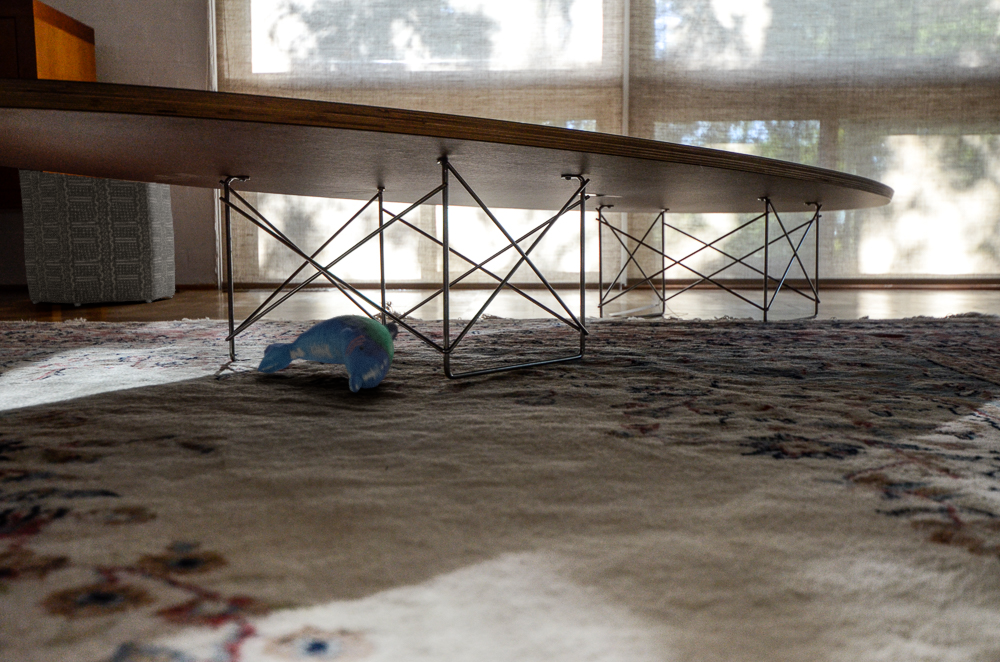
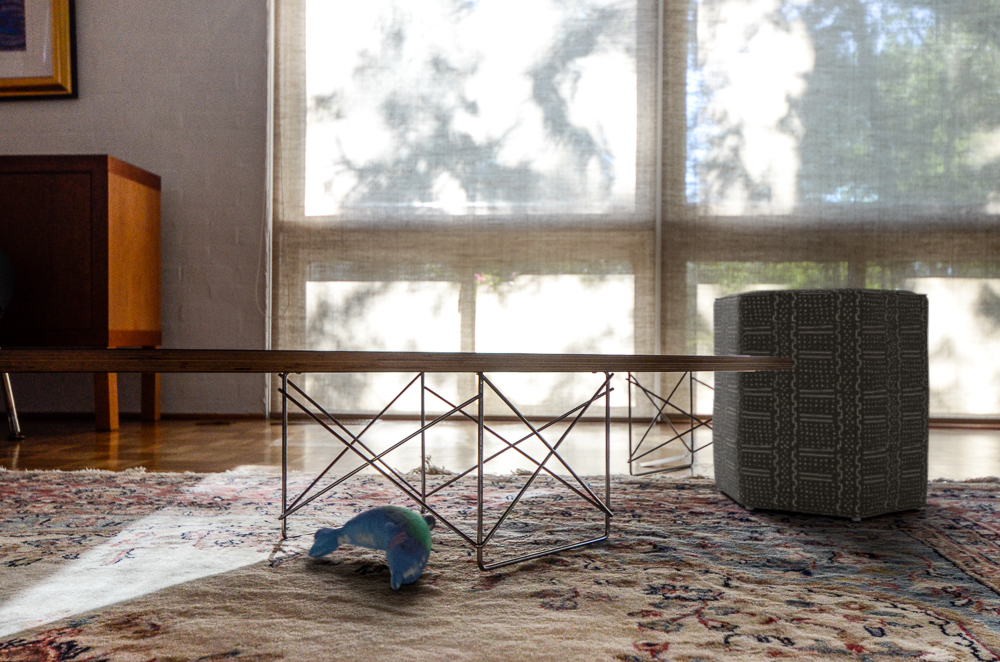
ottoman: present [19,170,175,306] -> present [712,288,930,521]

